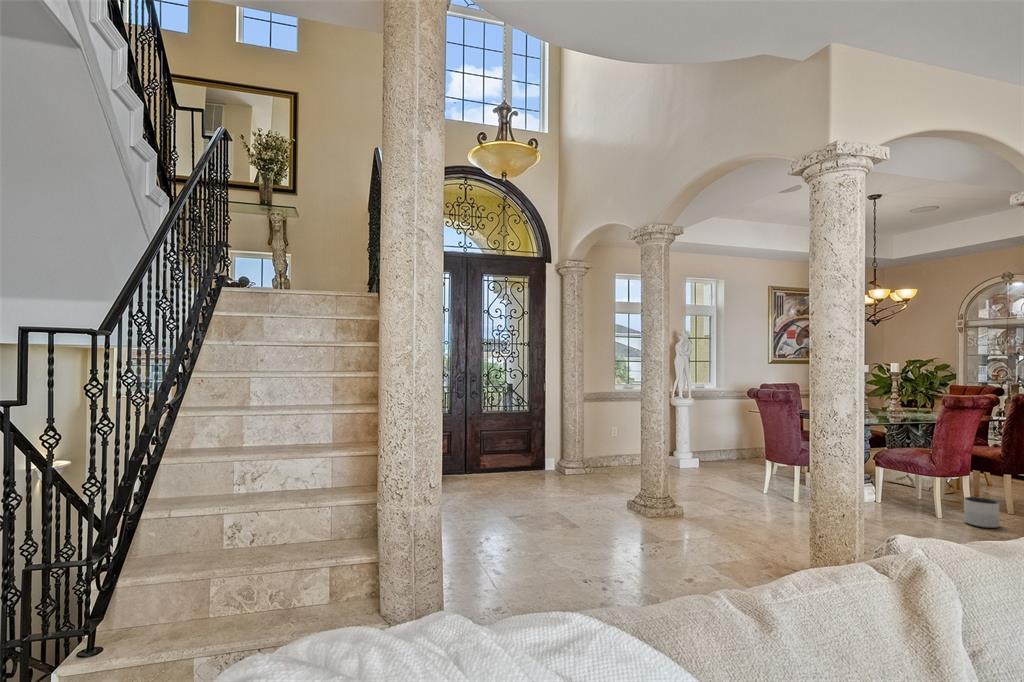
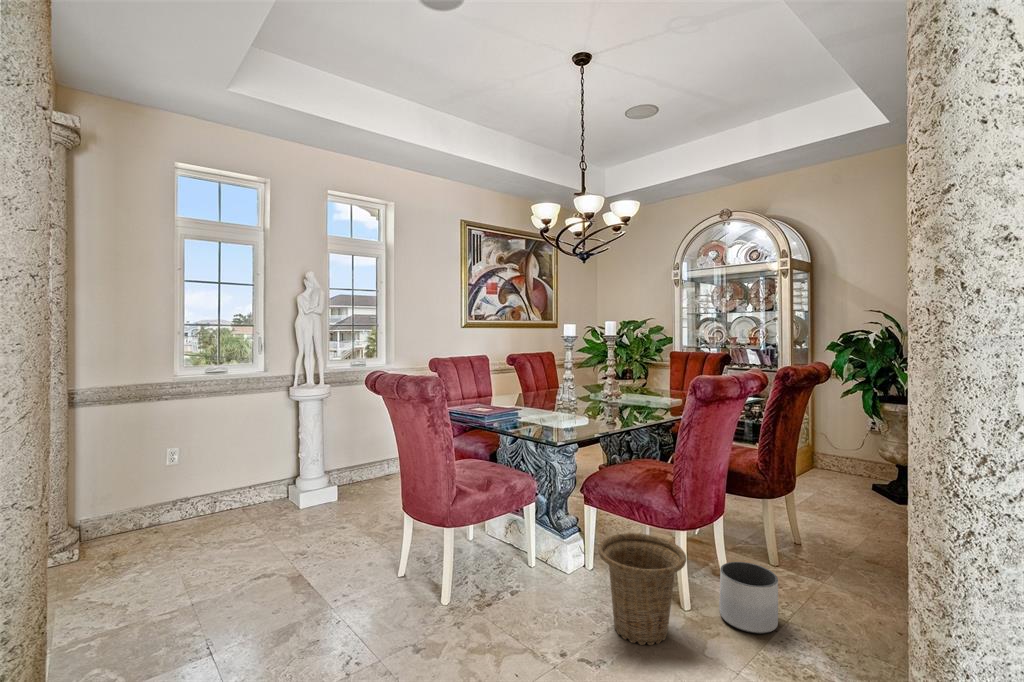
basket: none [890,476,940,524] -> present [598,533,686,645]

